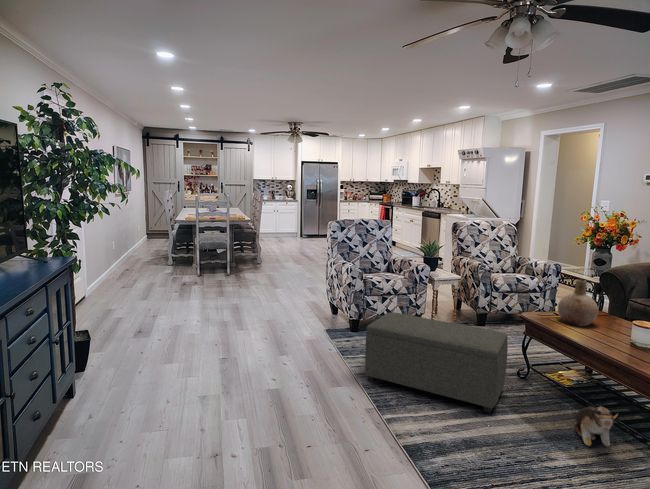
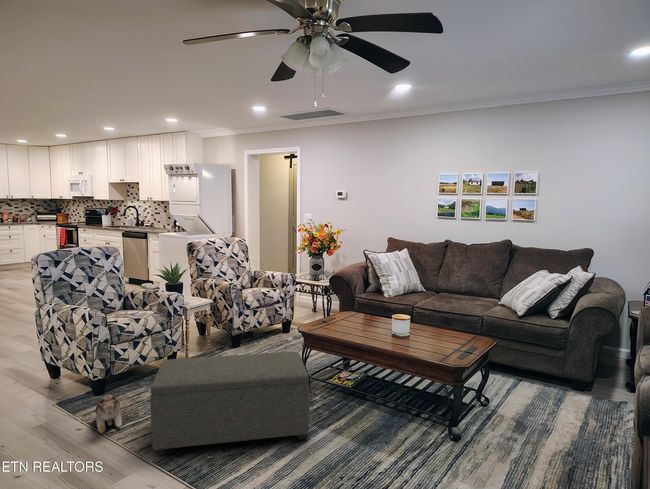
vase: present [558,279,599,326] -> none [329,287,361,329]
plush toy: present [575,406,618,447] -> present [96,395,122,433]

